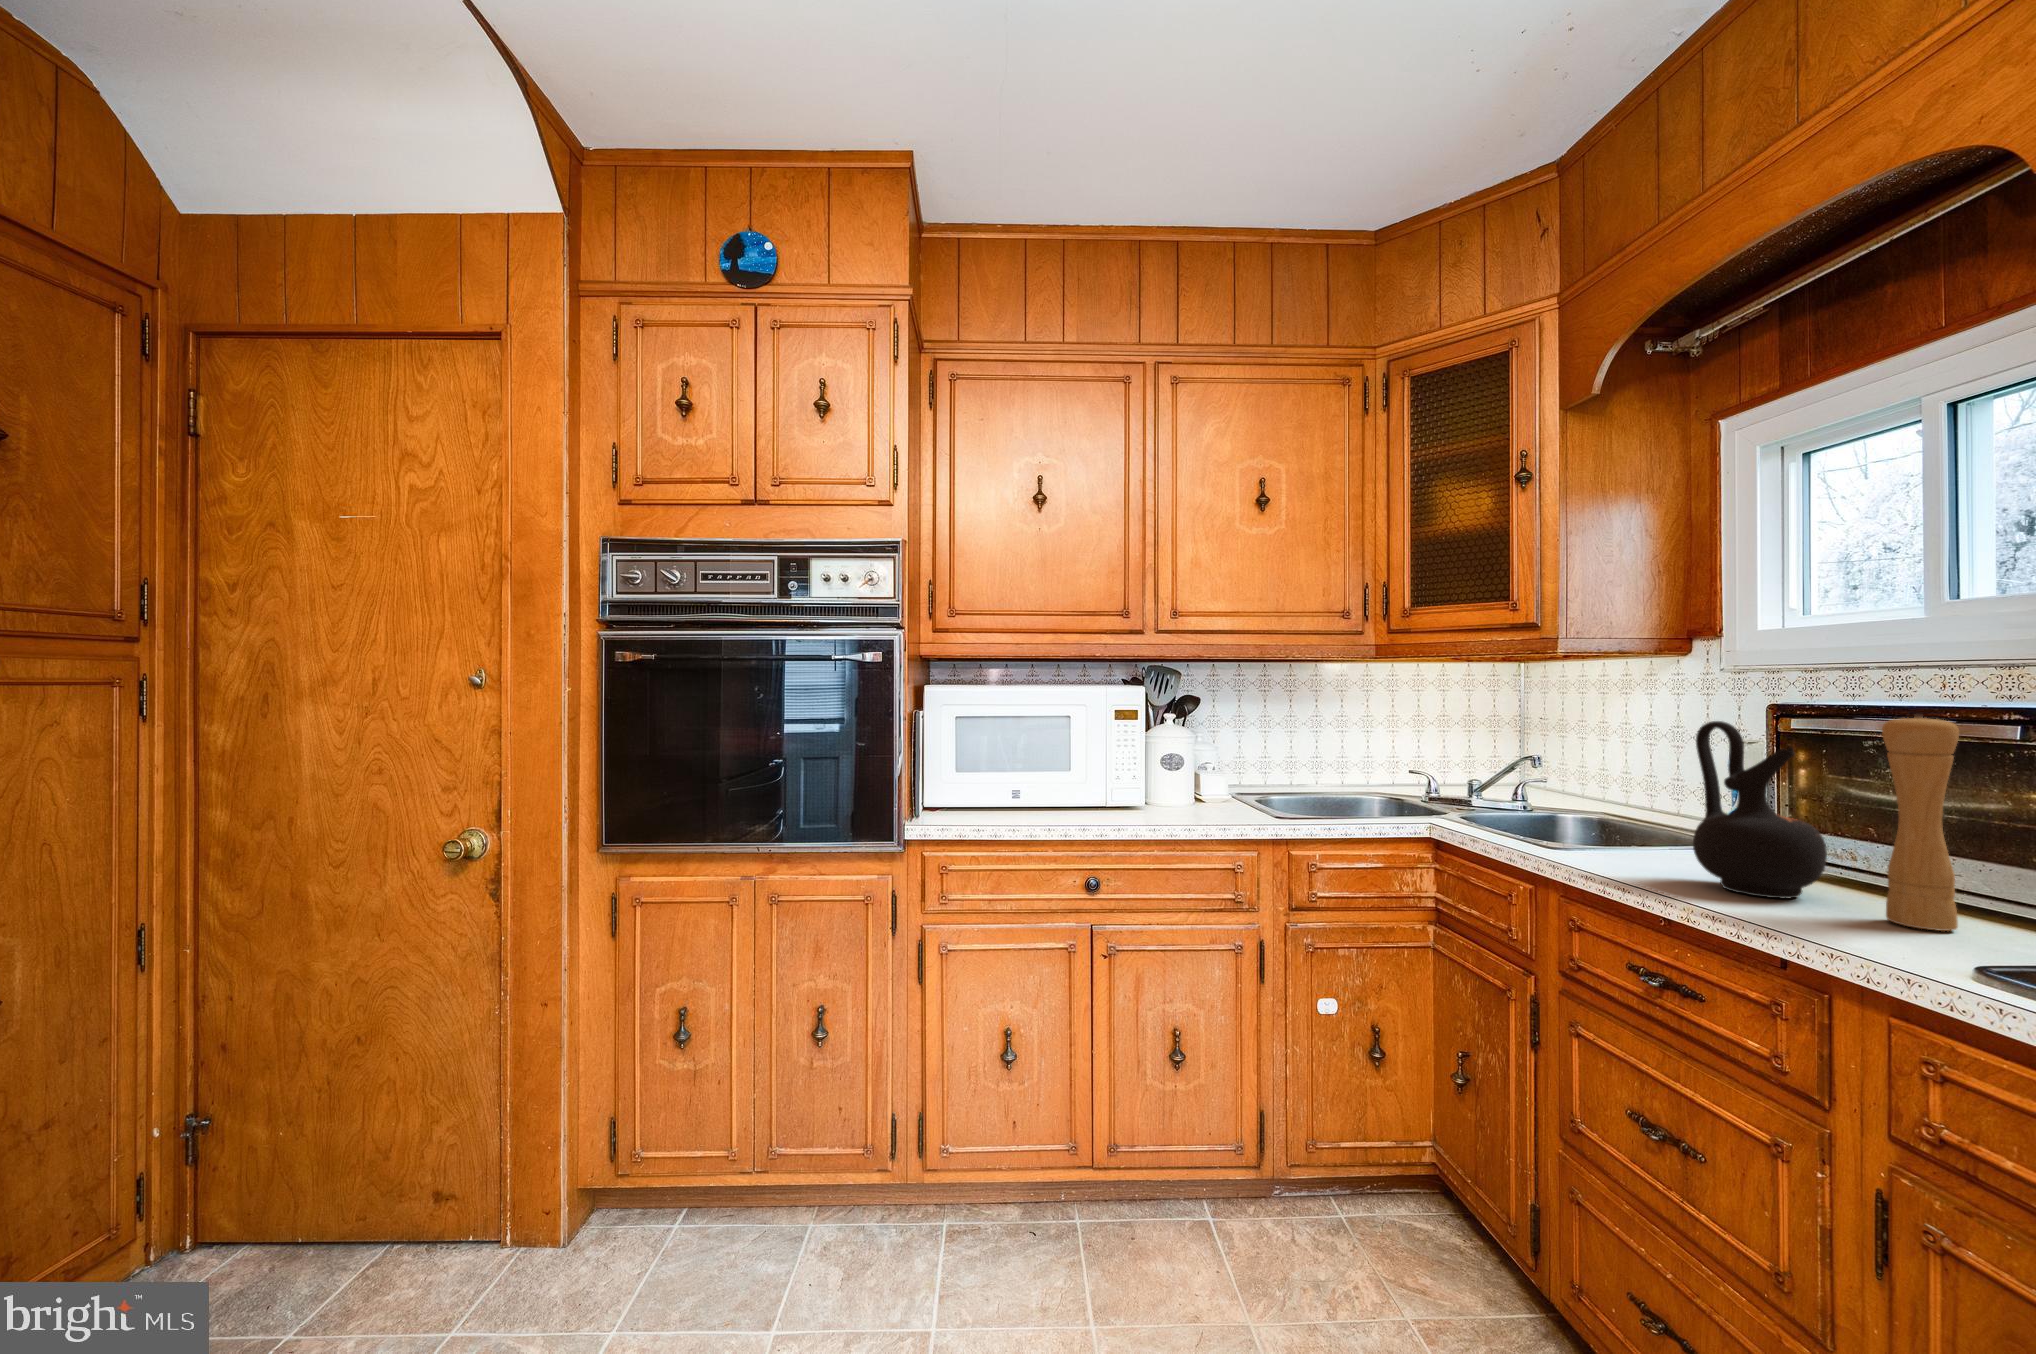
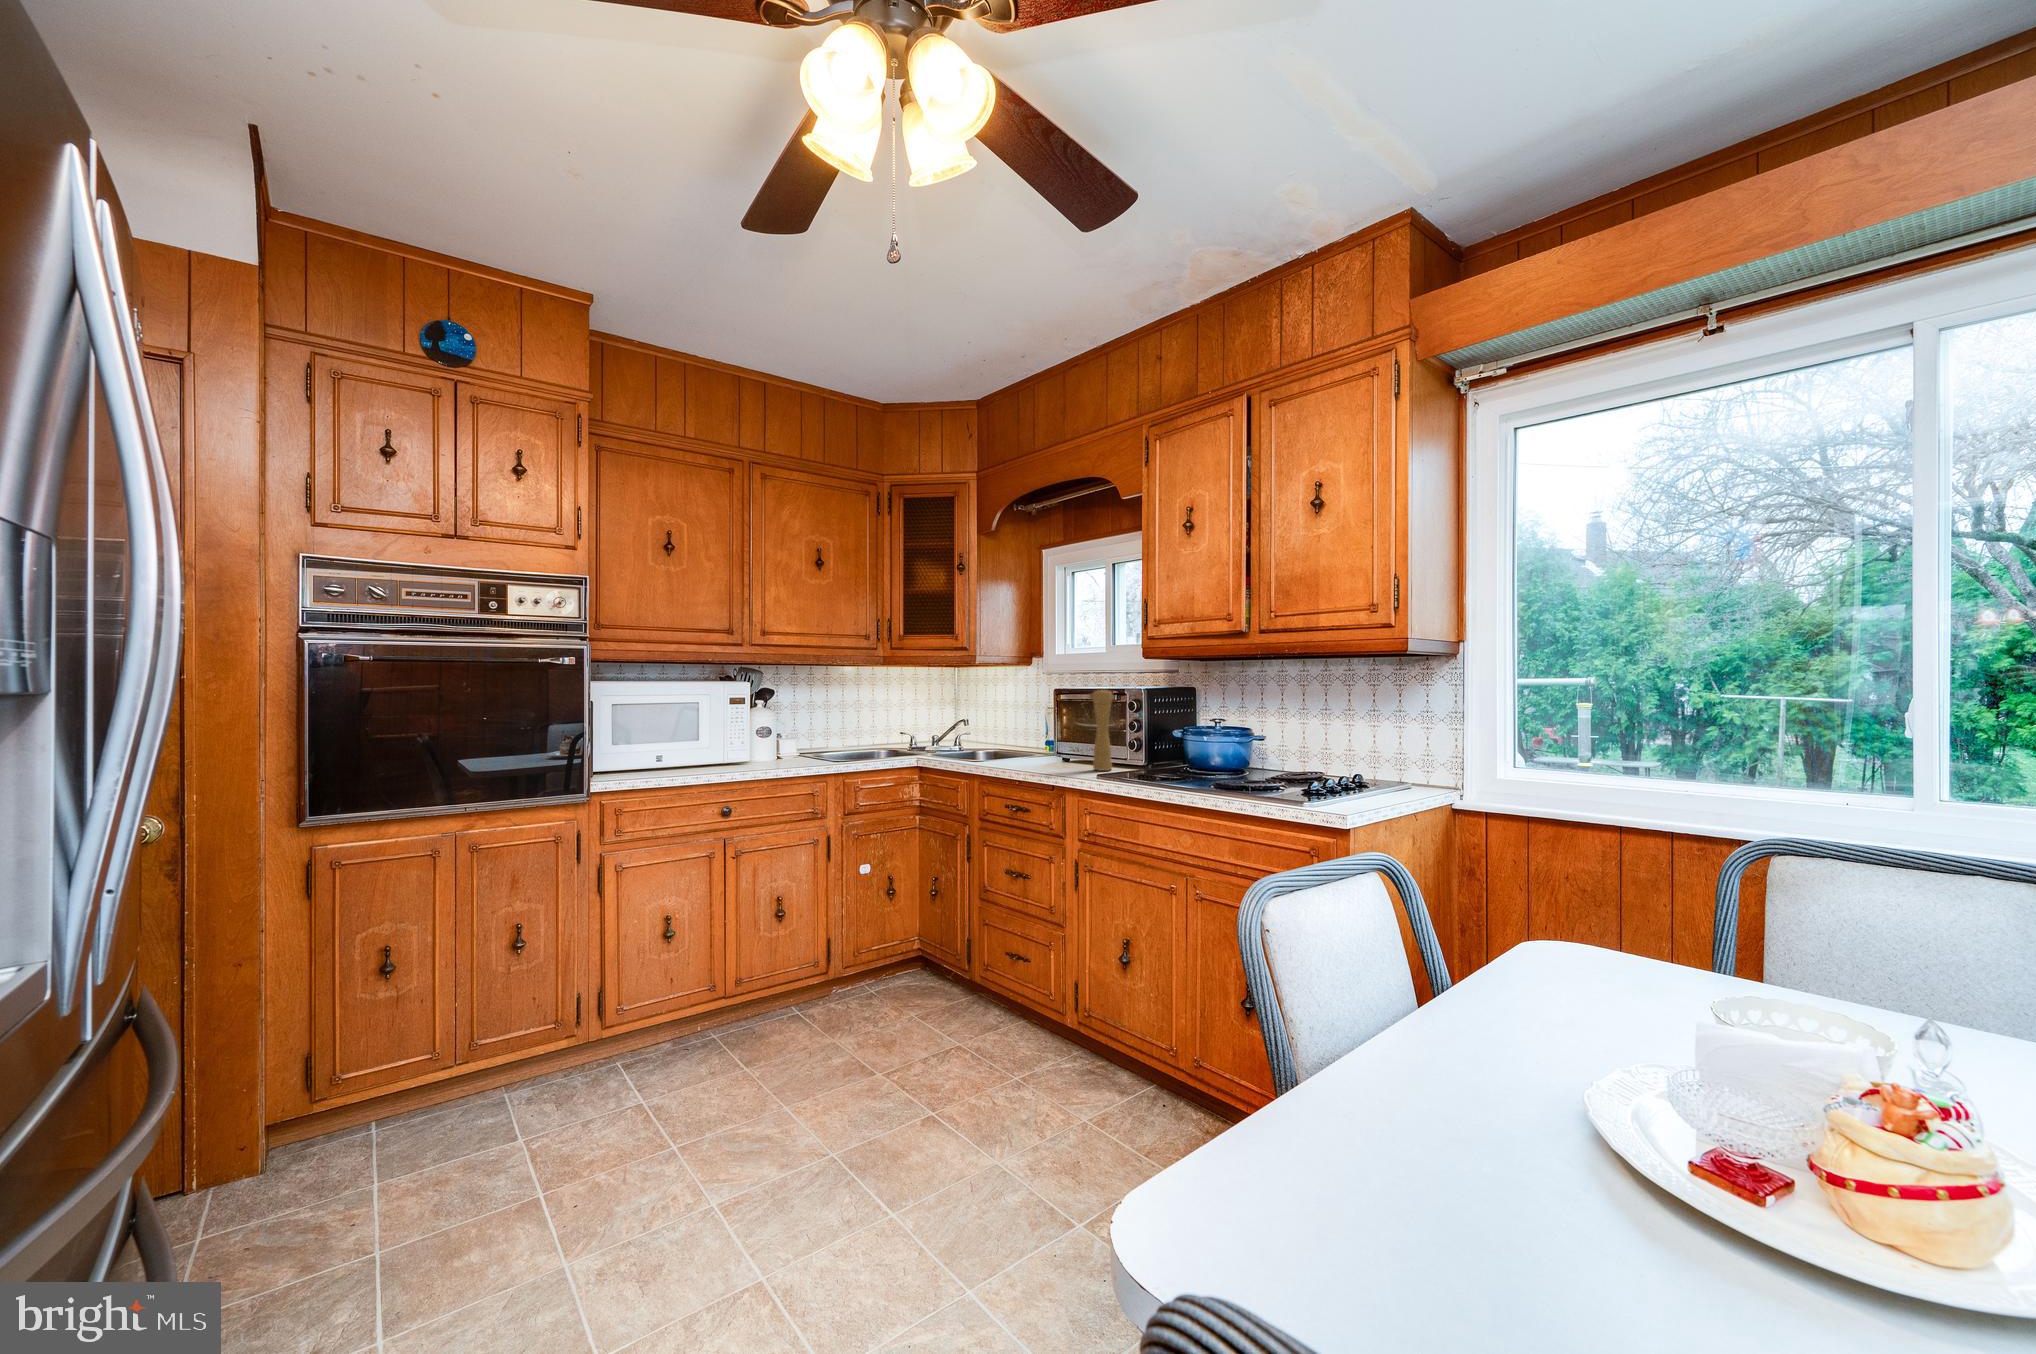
ceramic jug: present [1693,721,1827,898] -> none [1034,694,1077,768]

